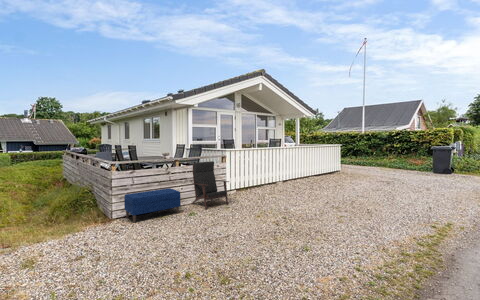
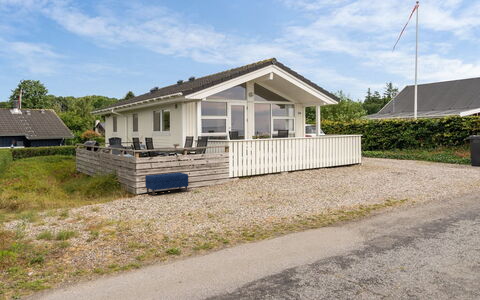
lounge chair: present [192,161,229,209] -> none [198,151,230,190]

